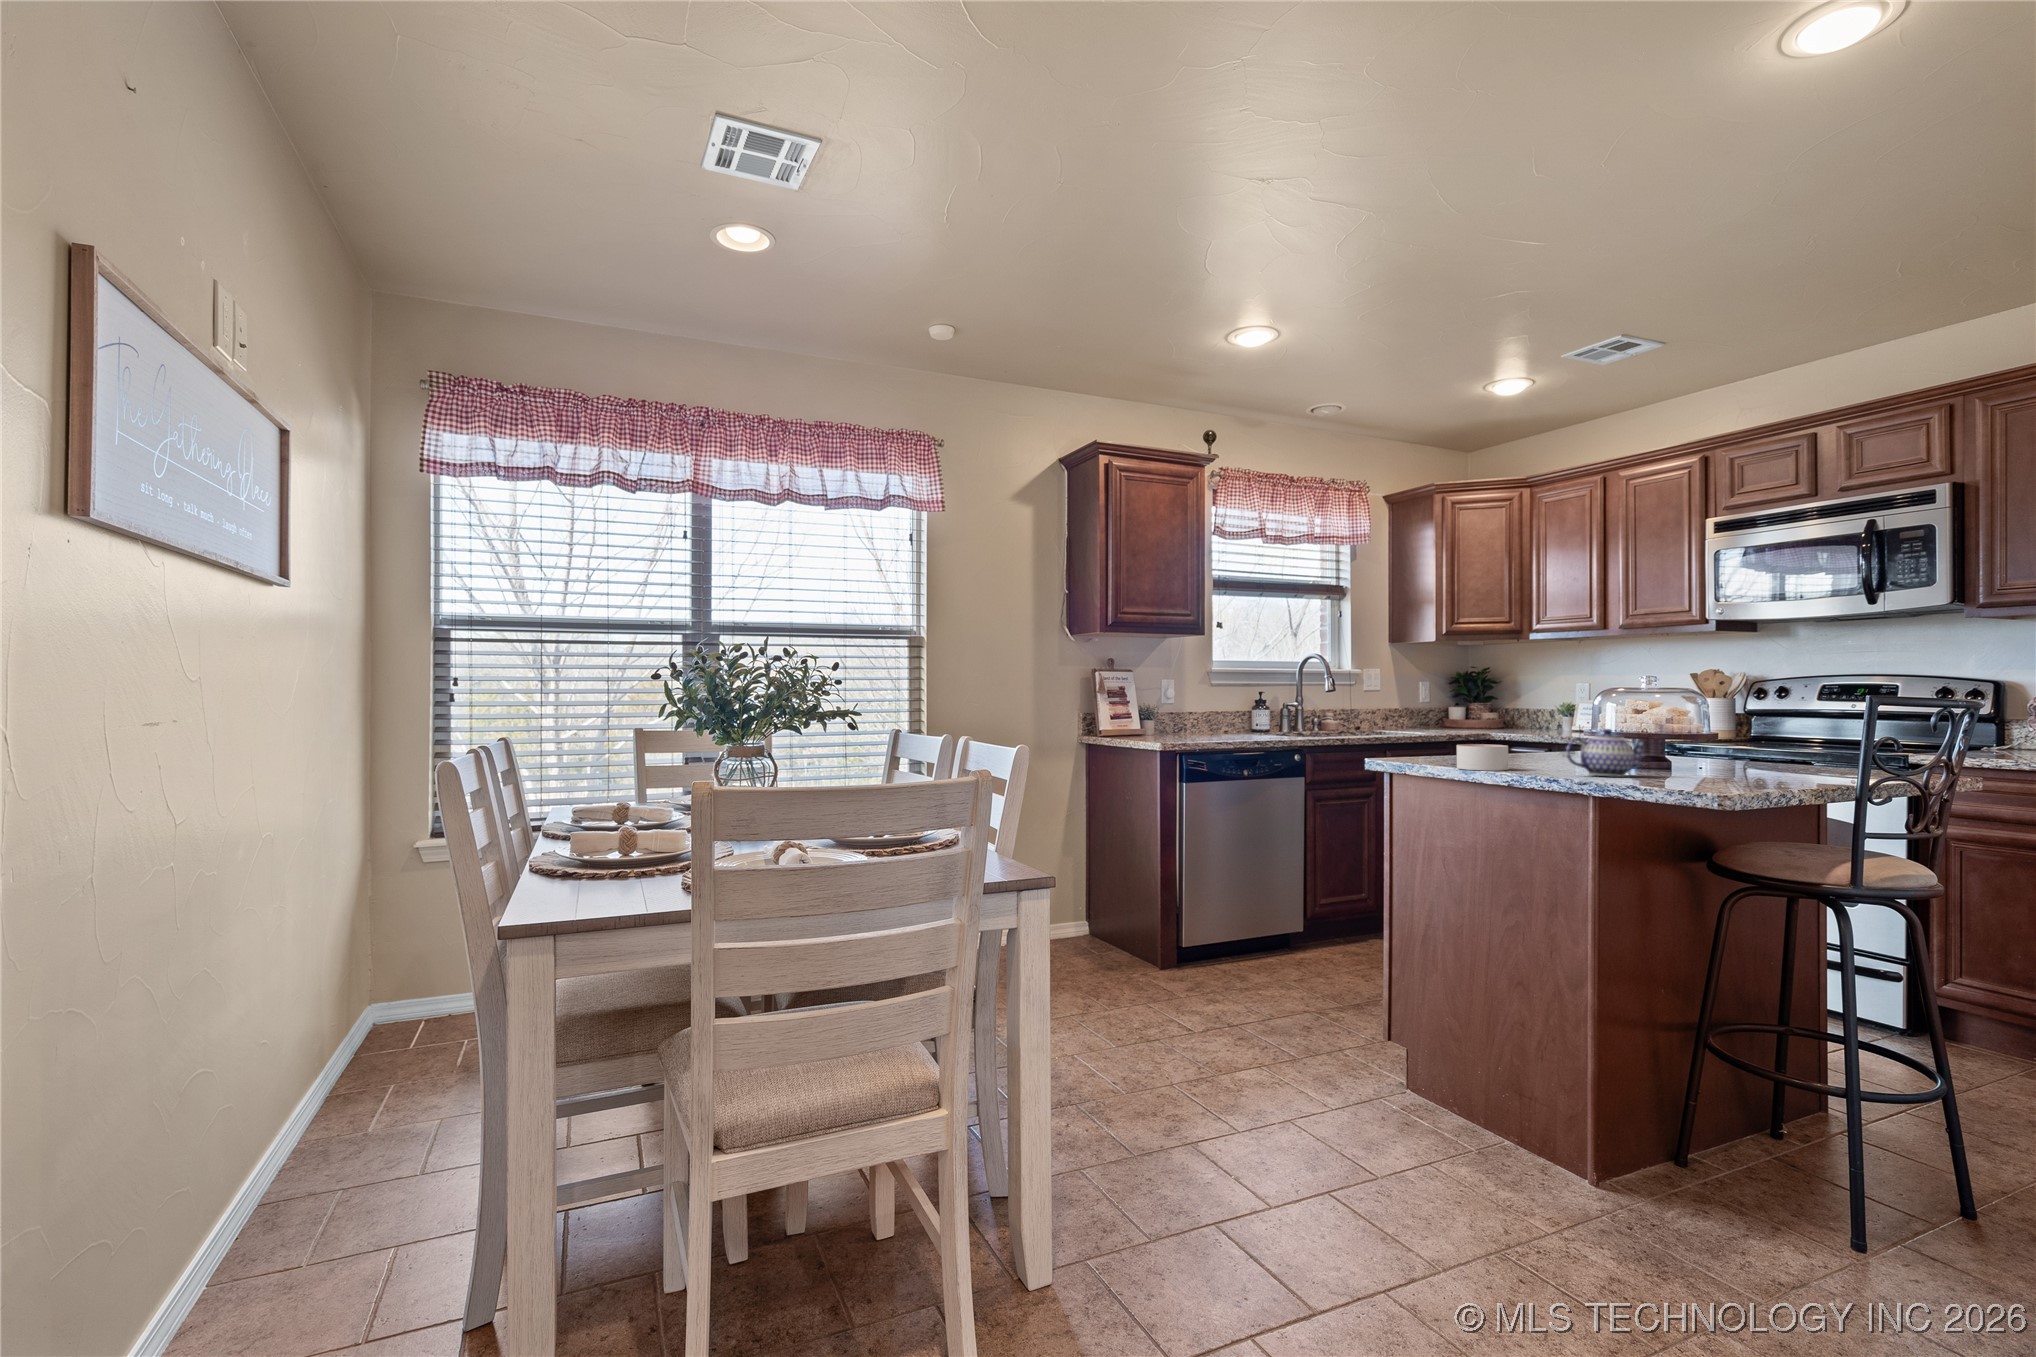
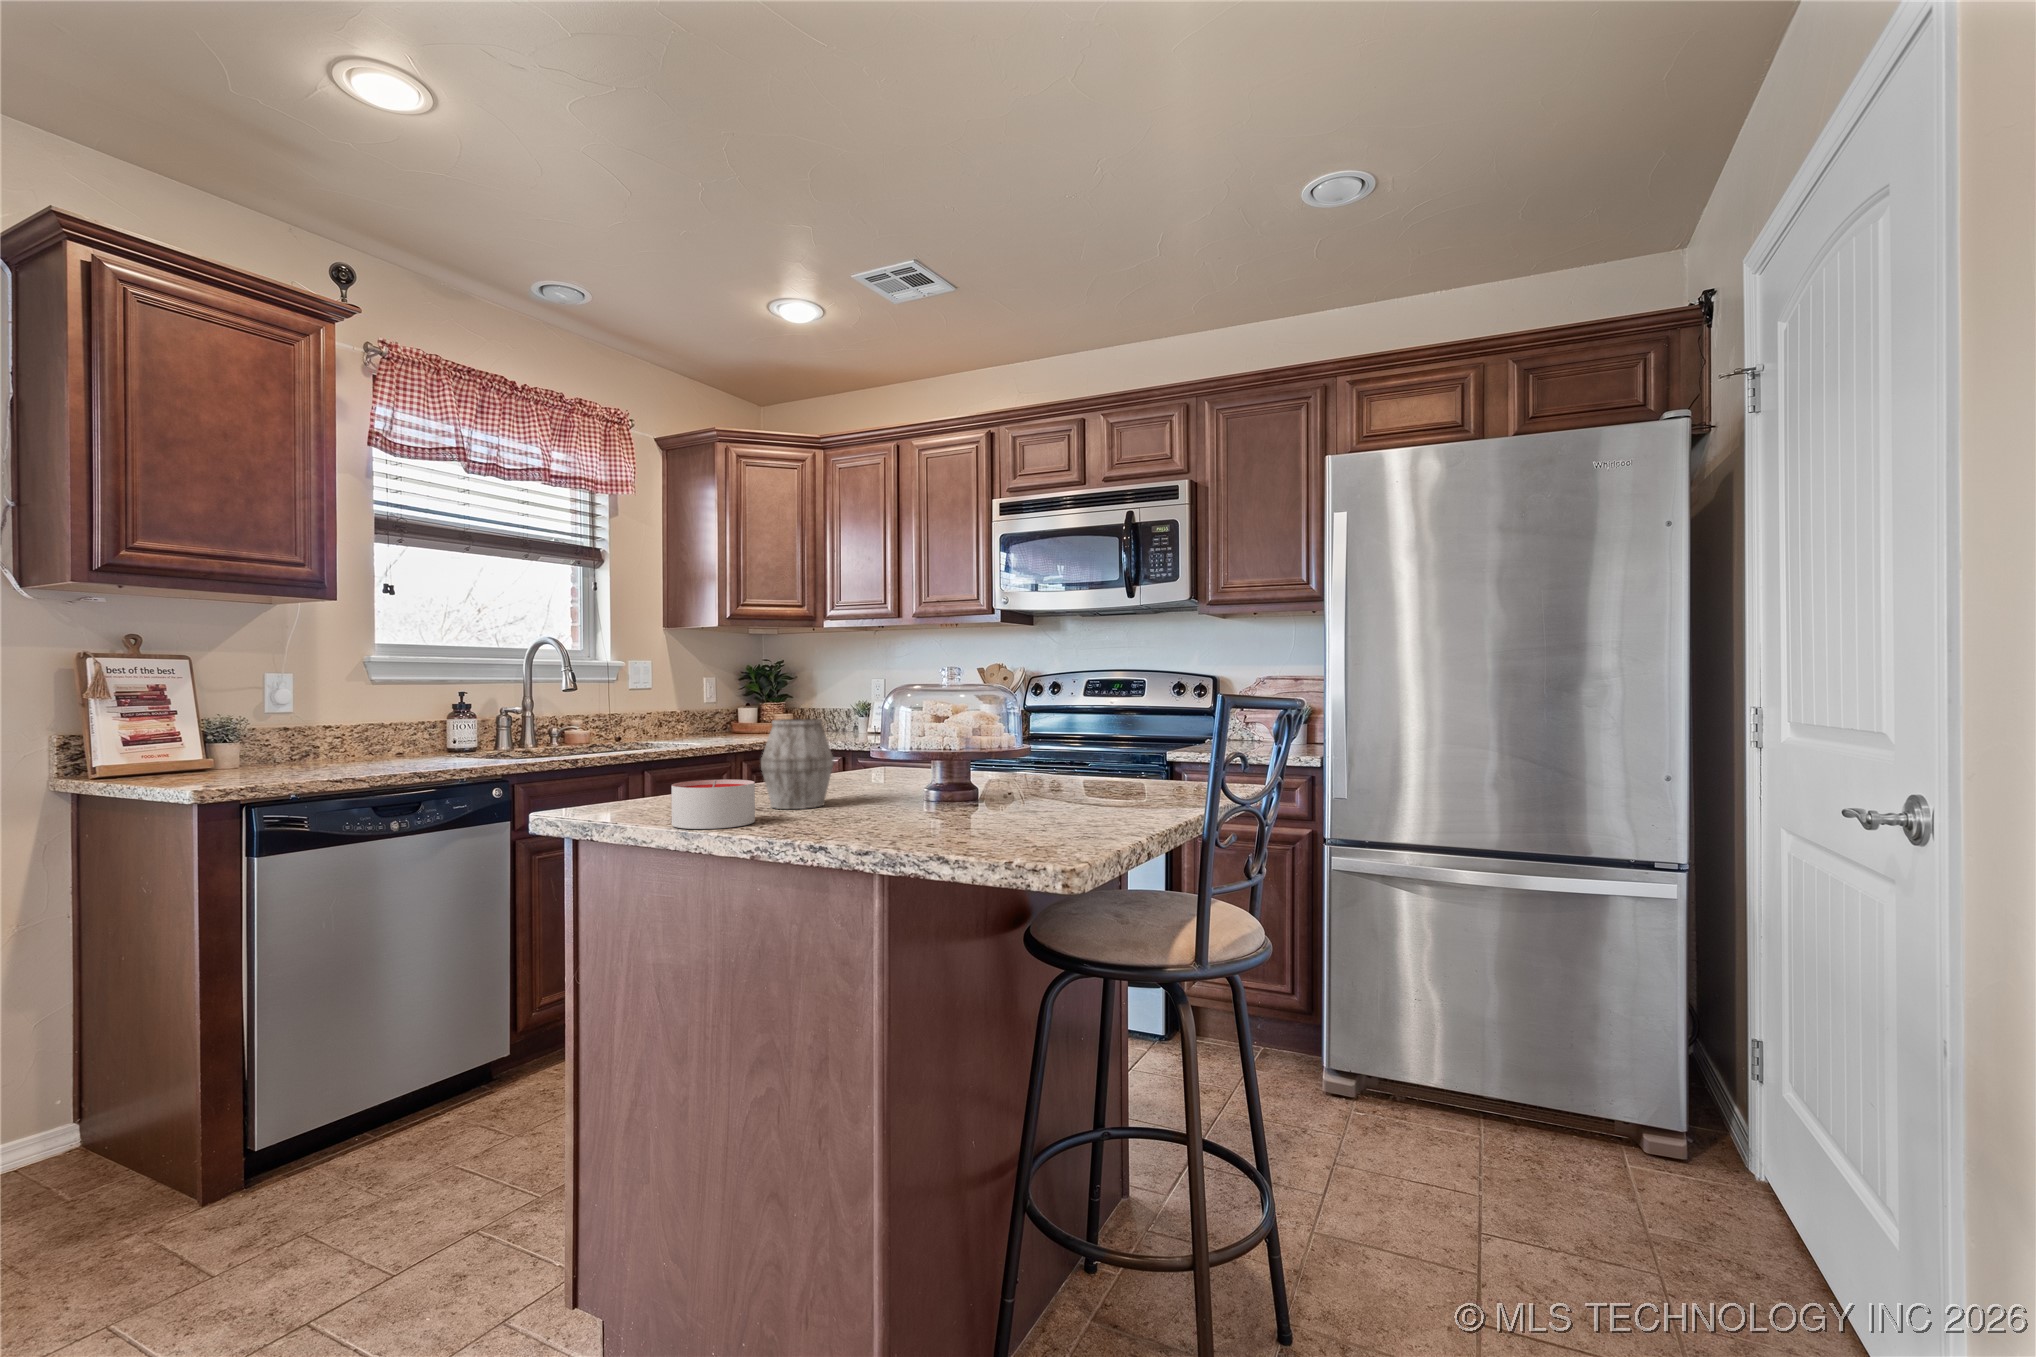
mug: none [1507,710,1558,767] -> present [761,719,833,809]
teapot: present [1566,729,1646,777] -> none [837,753,955,833]

